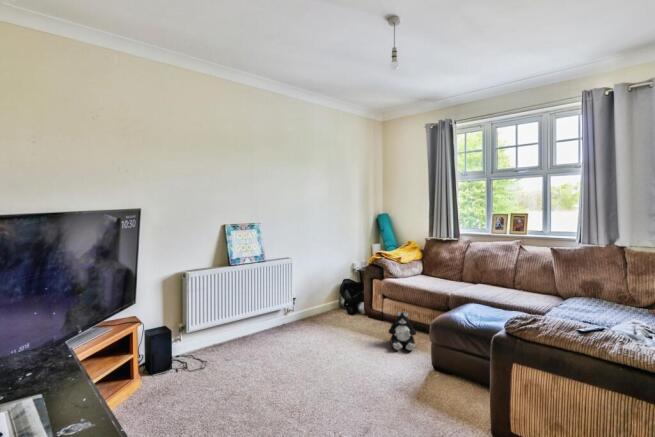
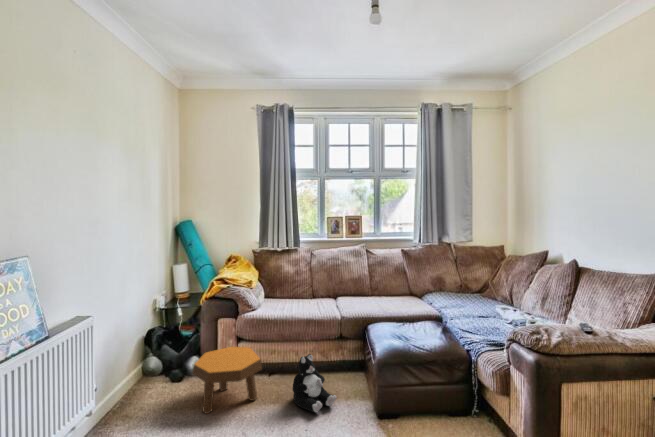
footstool: none [343,298,385,334] -> present [192,346,262,414]

